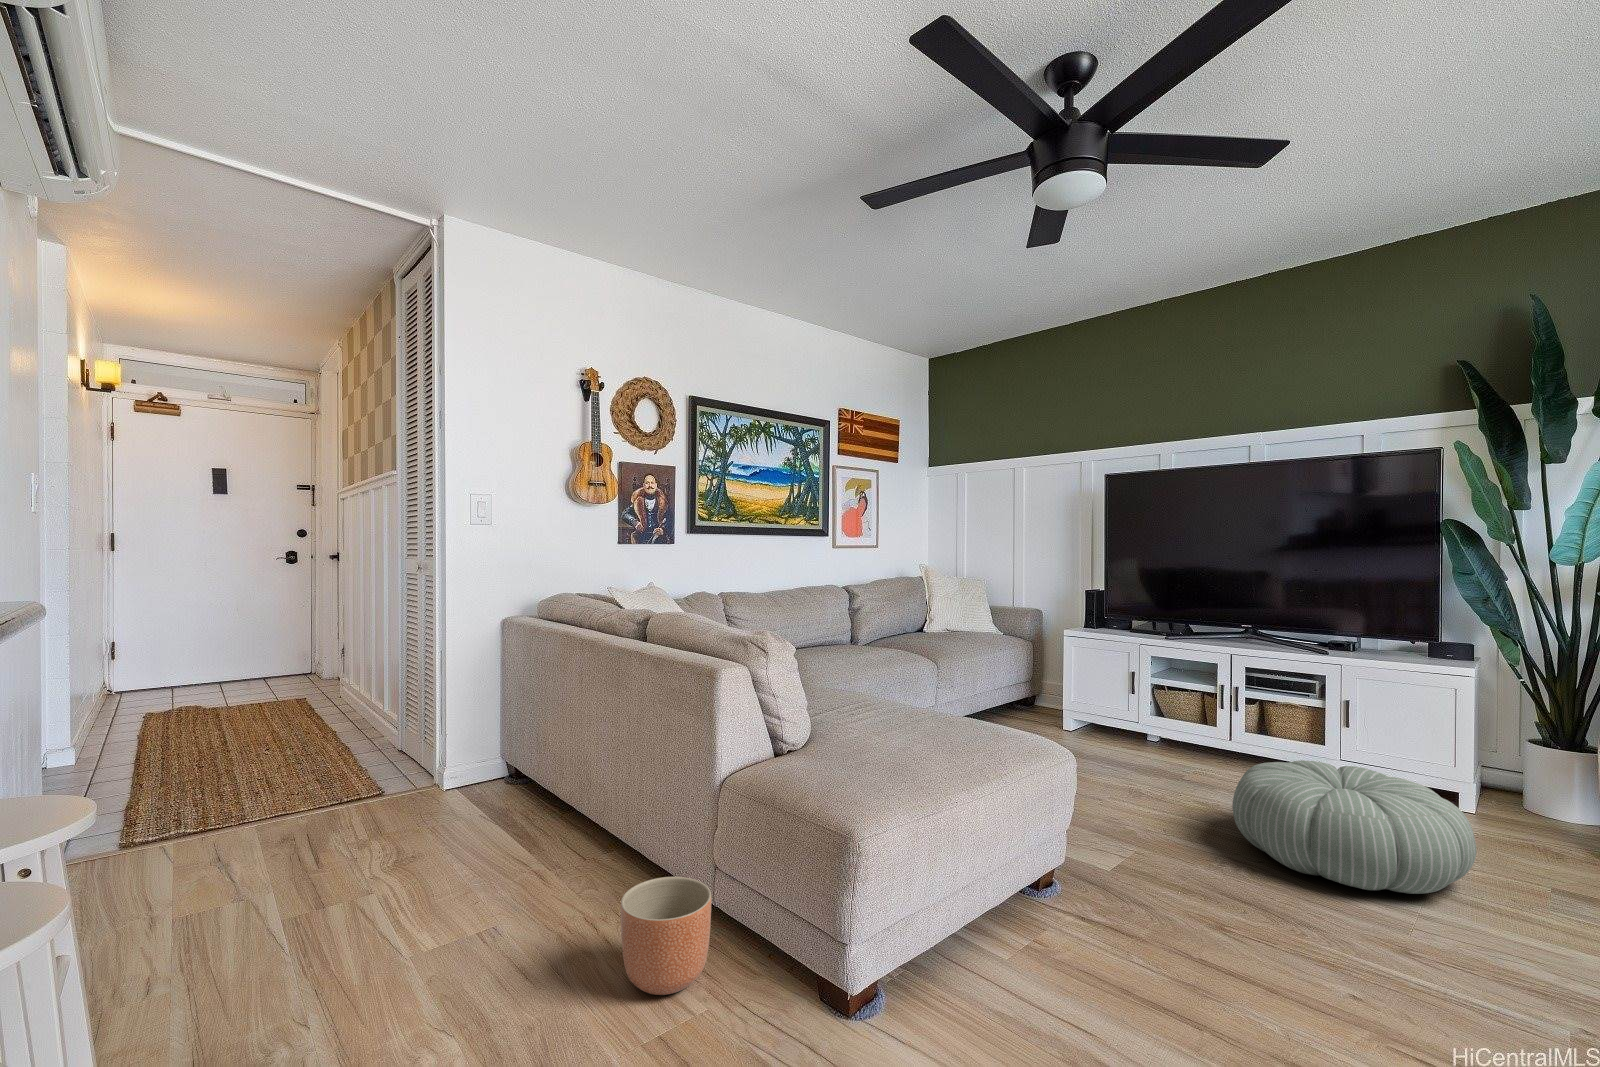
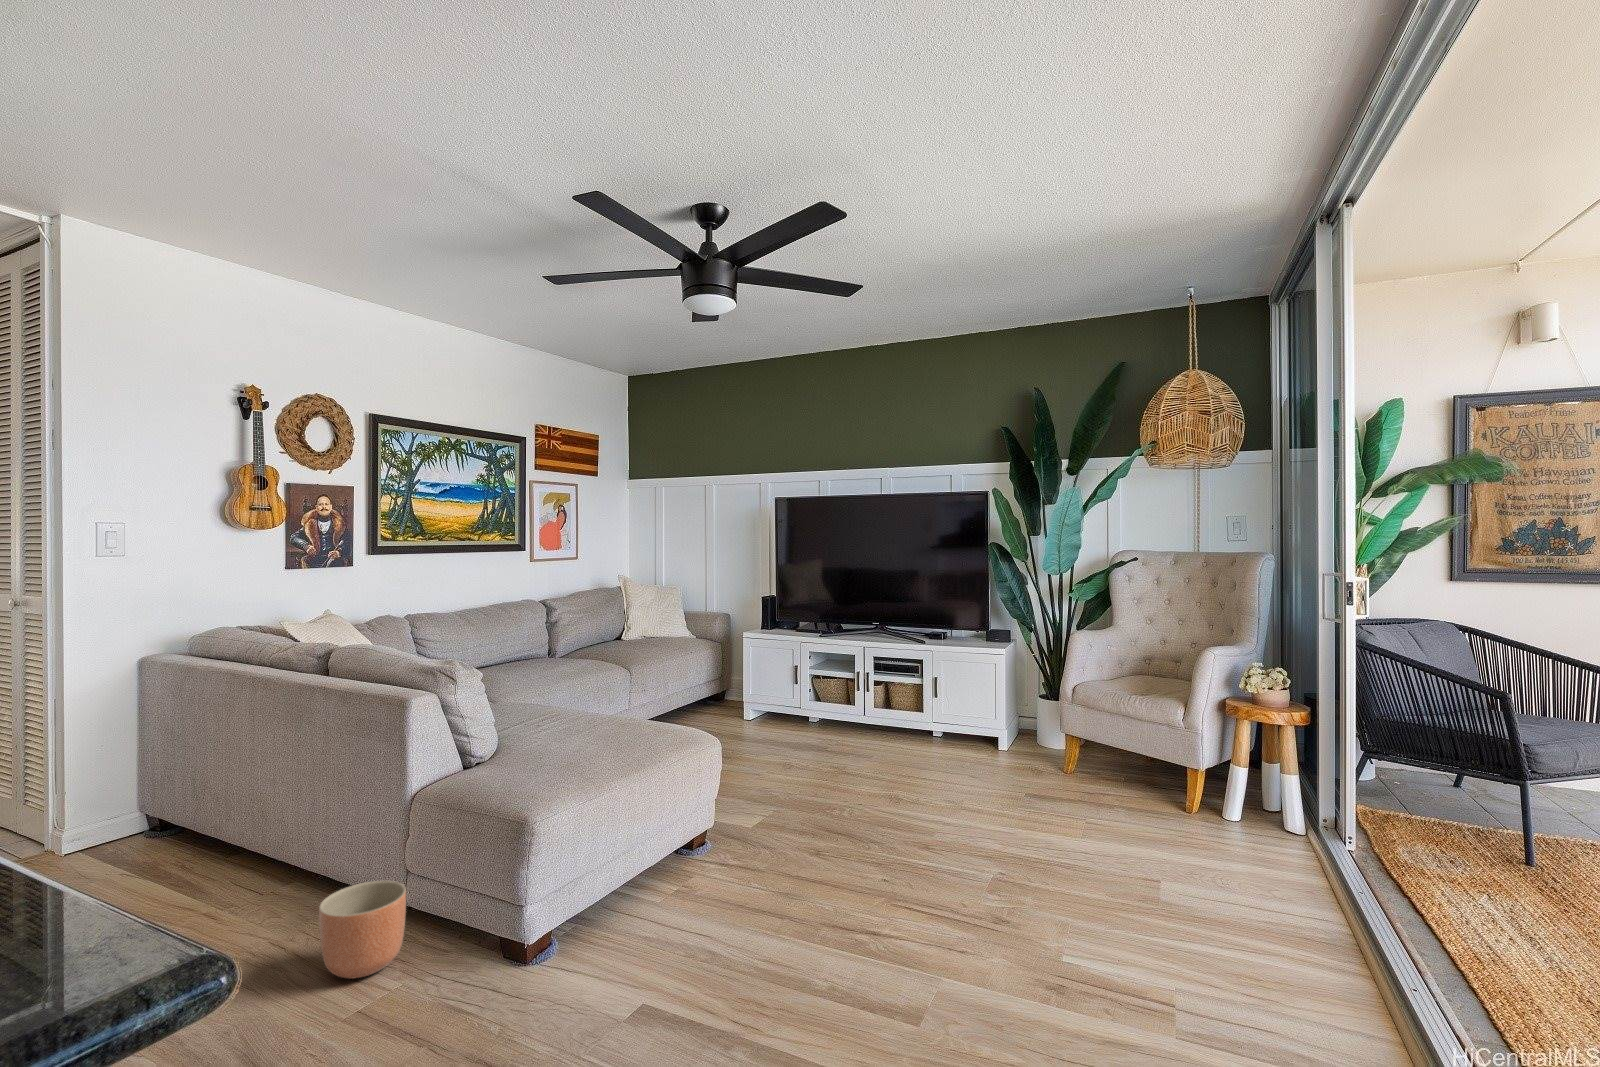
pouf: present [1232,760,1476,894] -> none [842,727,982,813]

